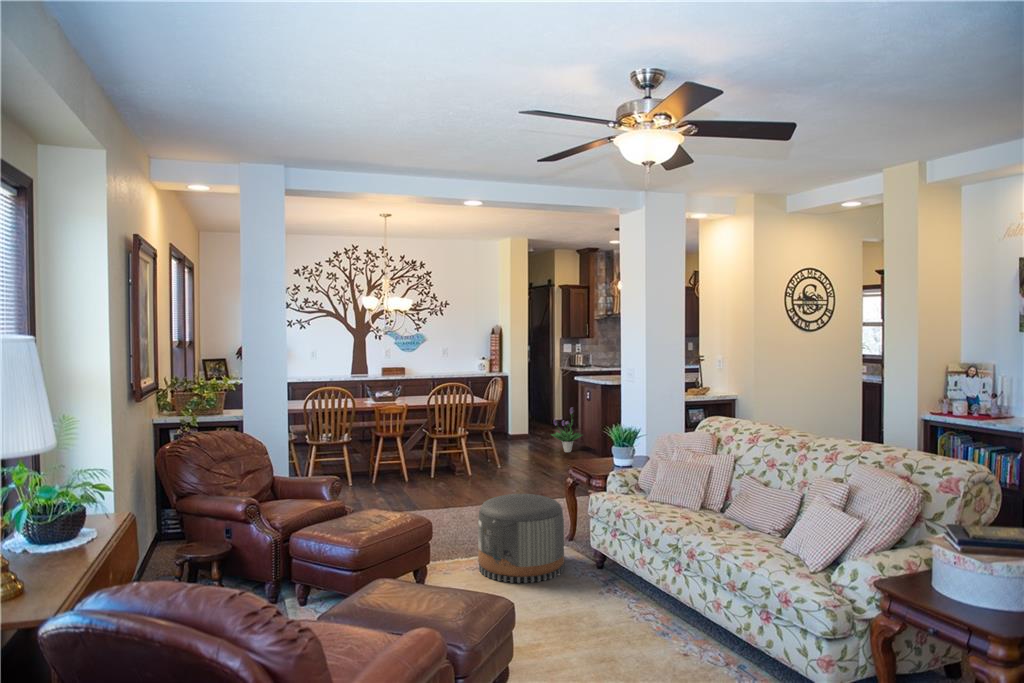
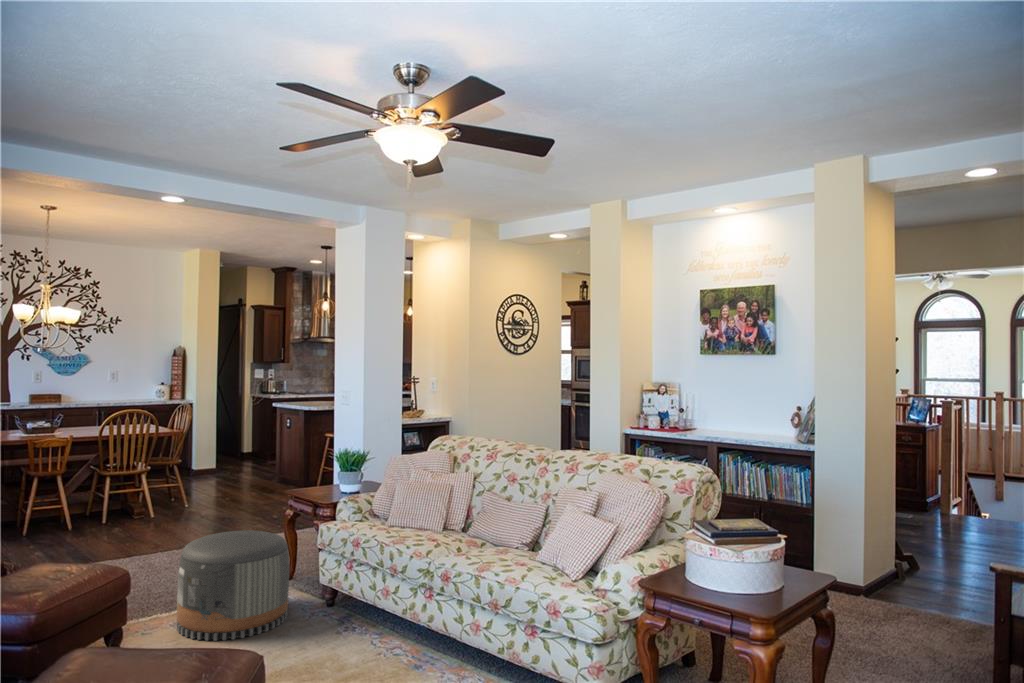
potted plant: present [551,408,582,452] -> none [246,435,285,485]

